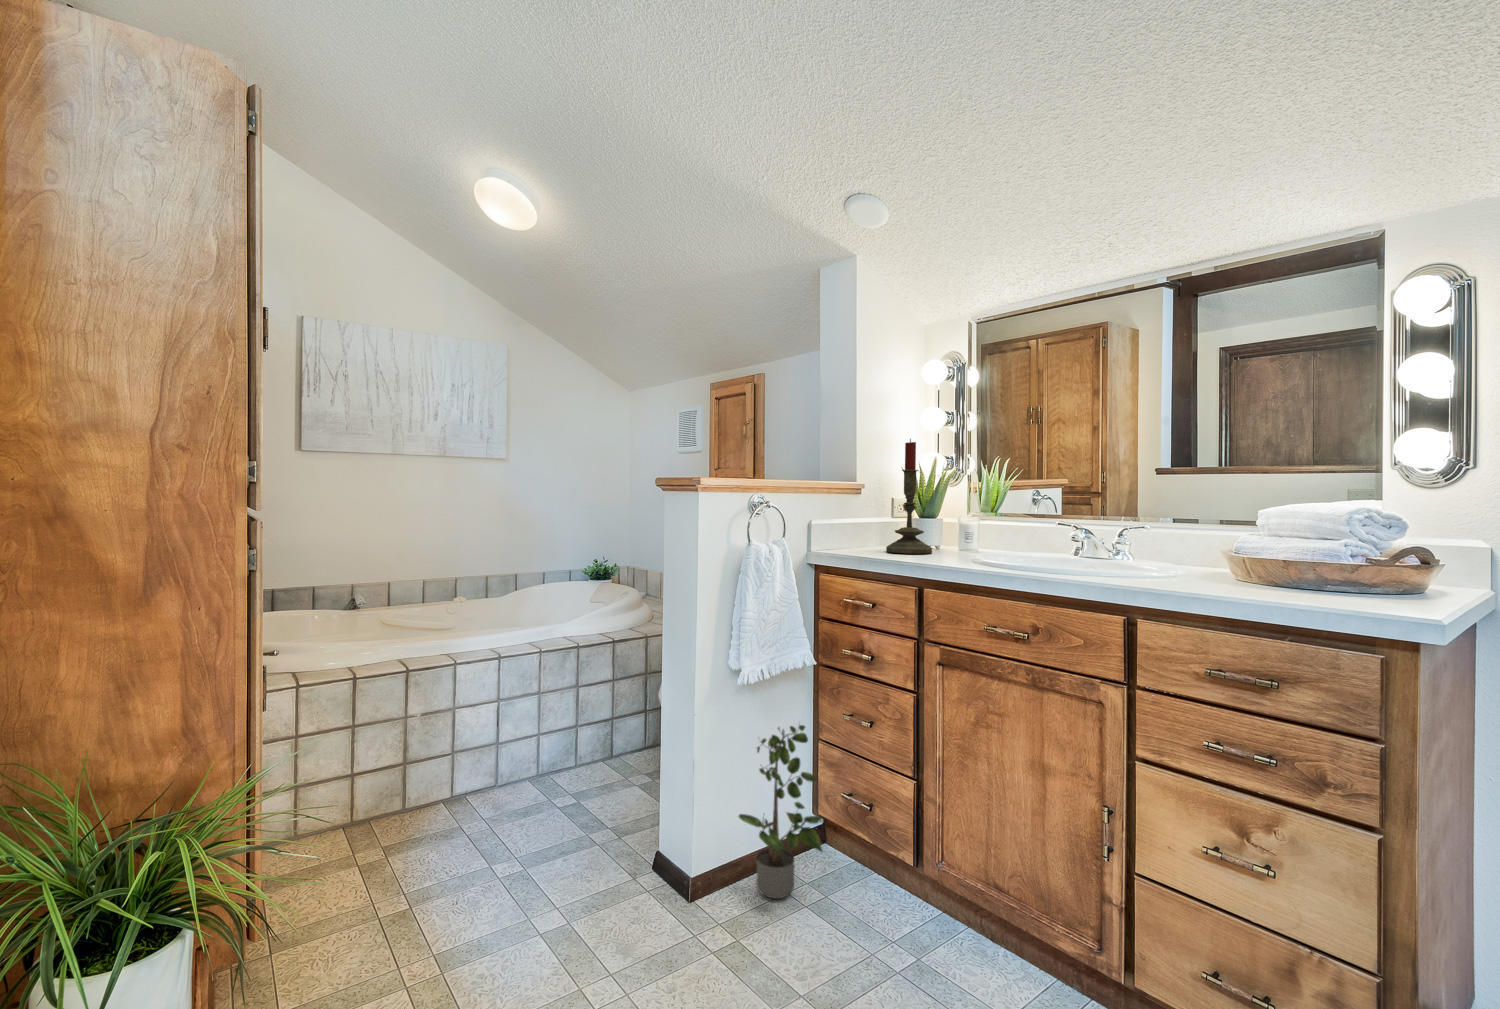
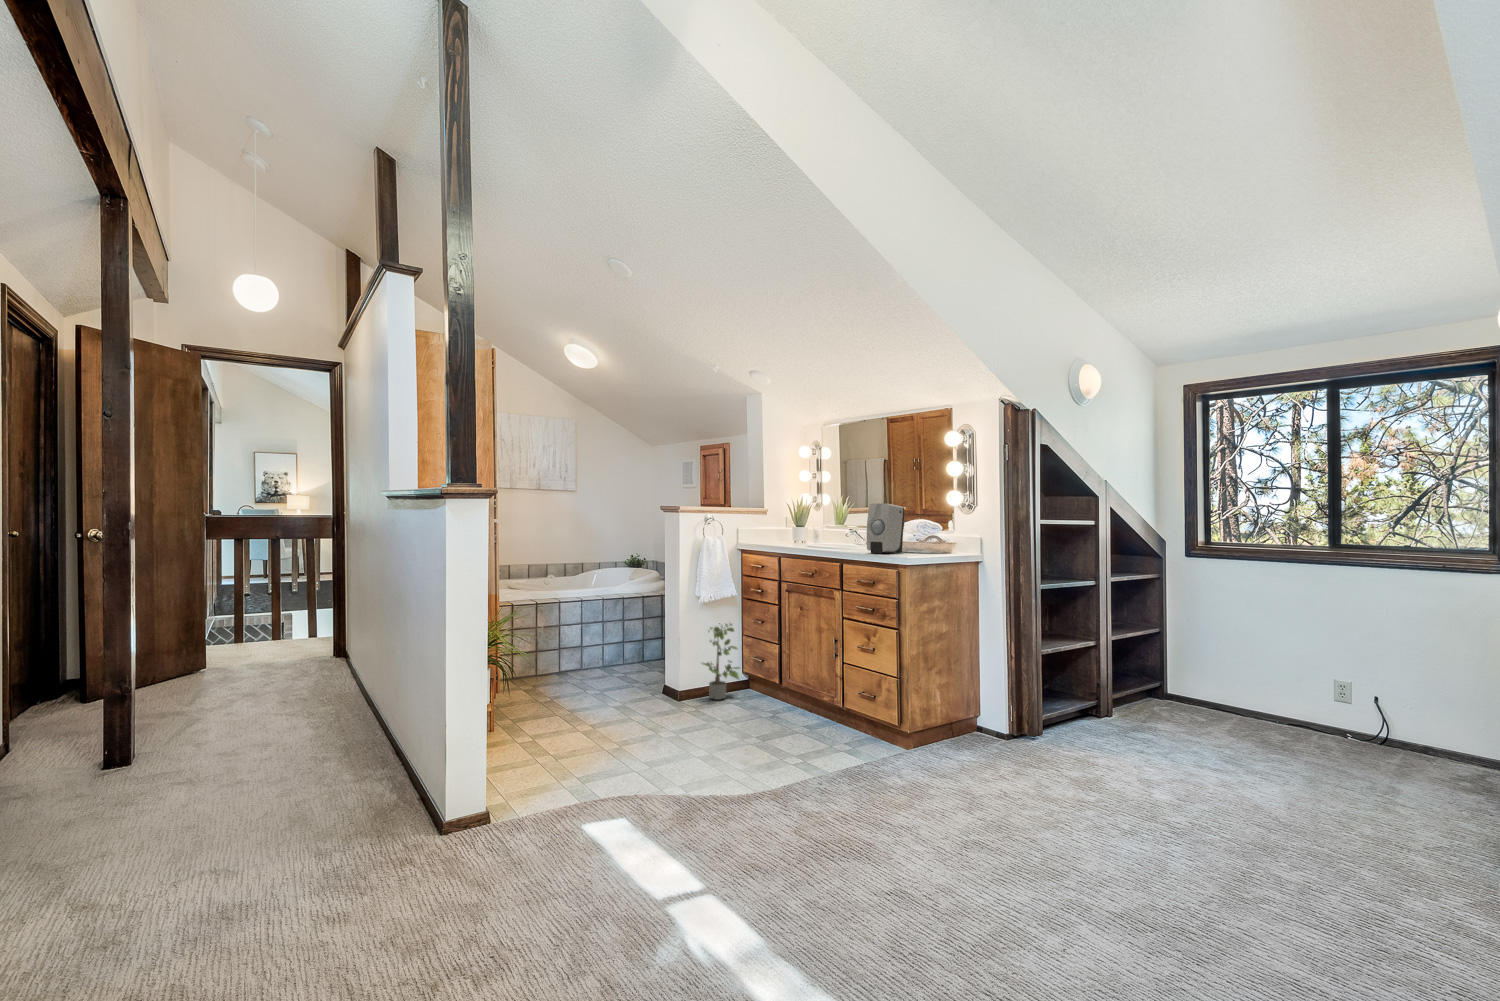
candle: present [886,439,932,554] -> none [777,488,799,544]
soap dispenser: none [1223,457,1307,597] -> present [867,503,904,553]

